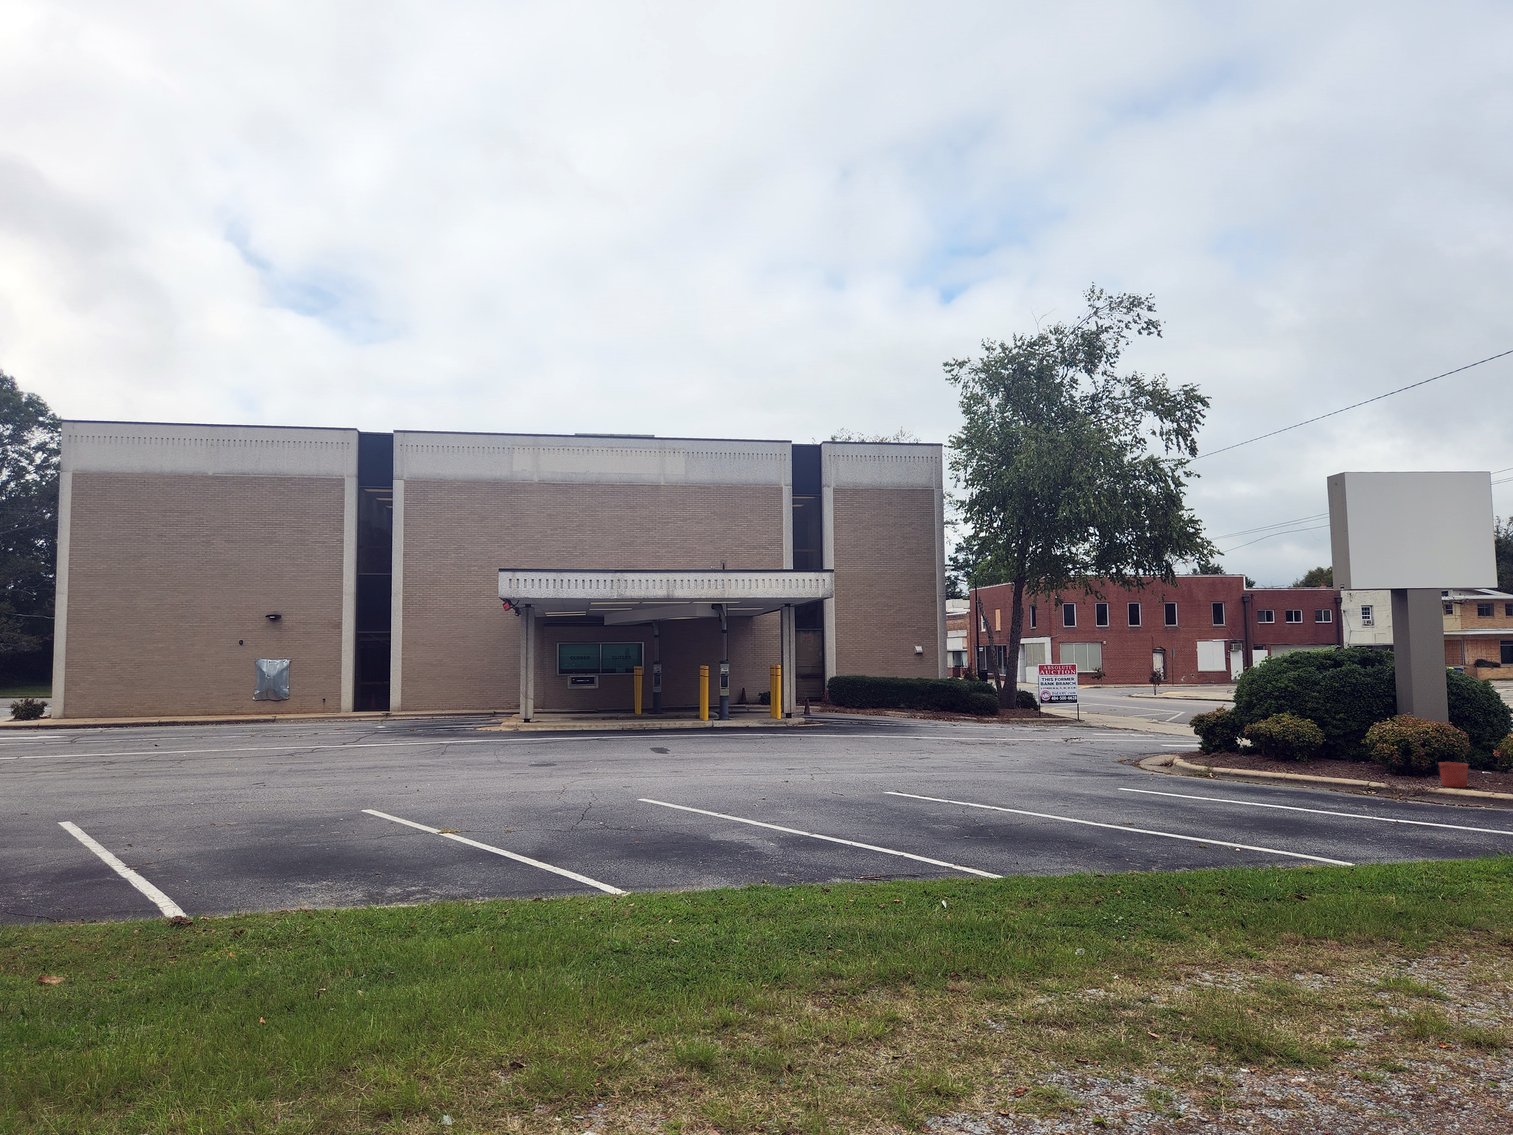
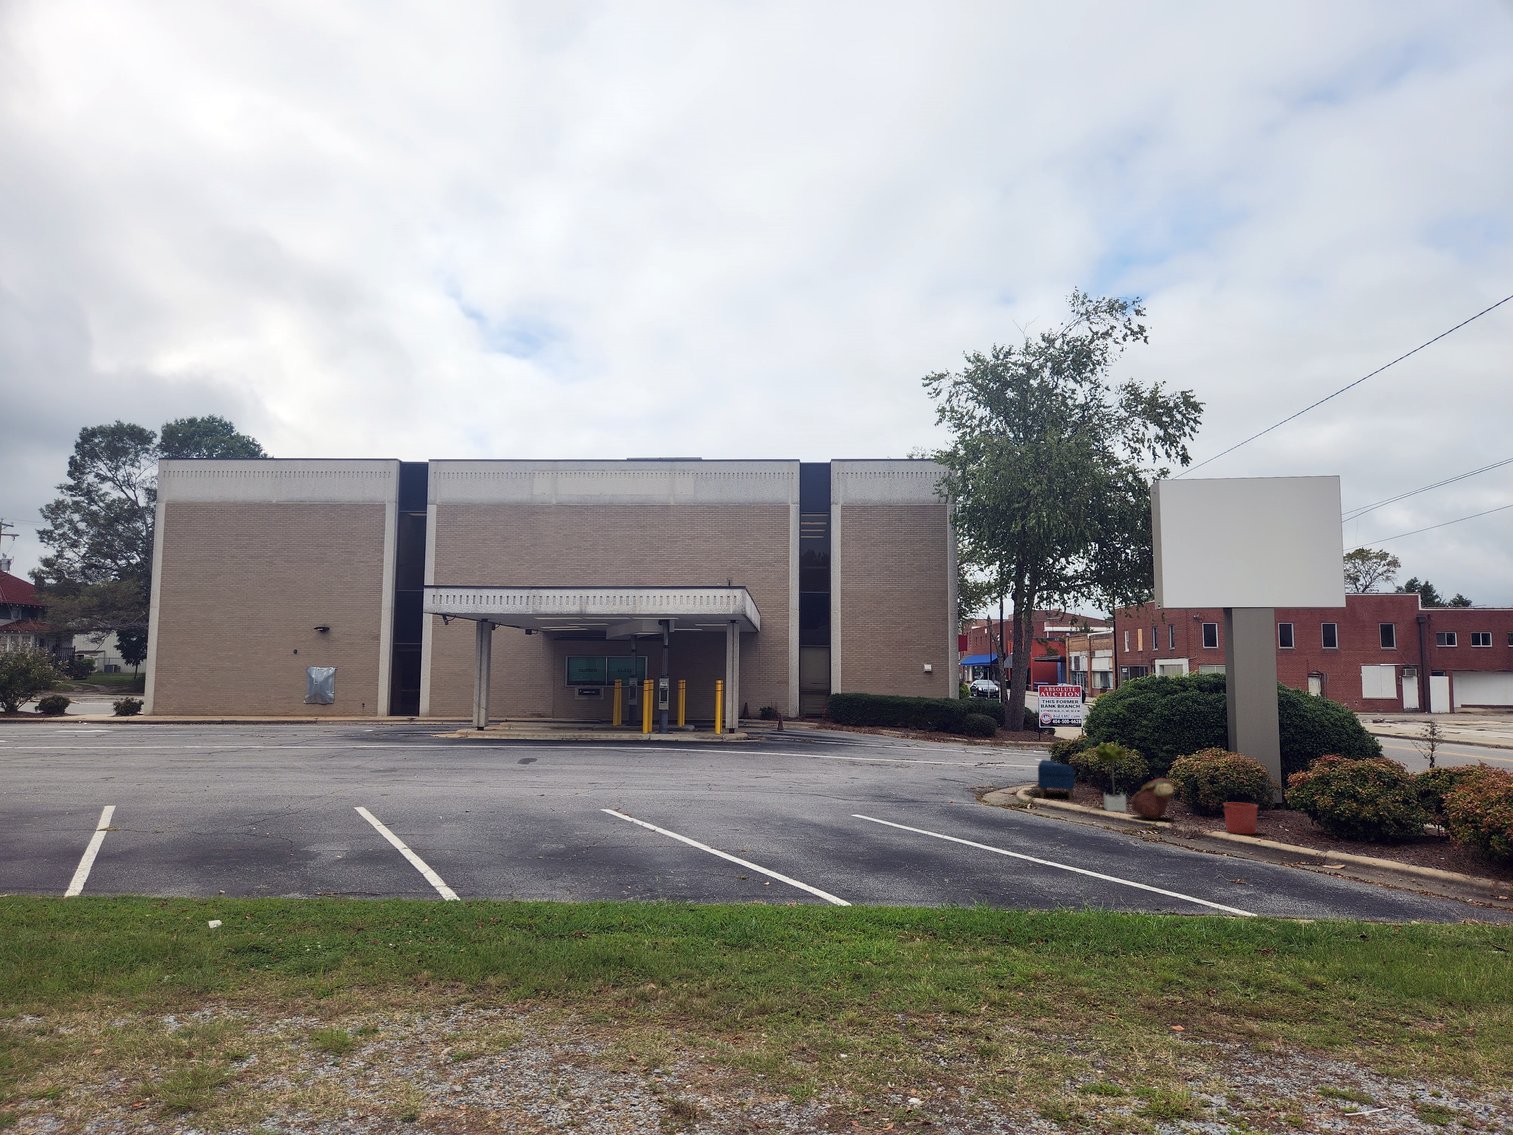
potted tree: none [1295,717,1325,775] -> present [1096,744,1126,812]
bench: none [1208,733,1257,768] -> present [1038,759,1076,800]
backpack: none [1341,745,1383,780] -> present [1131,778,1174,819]

